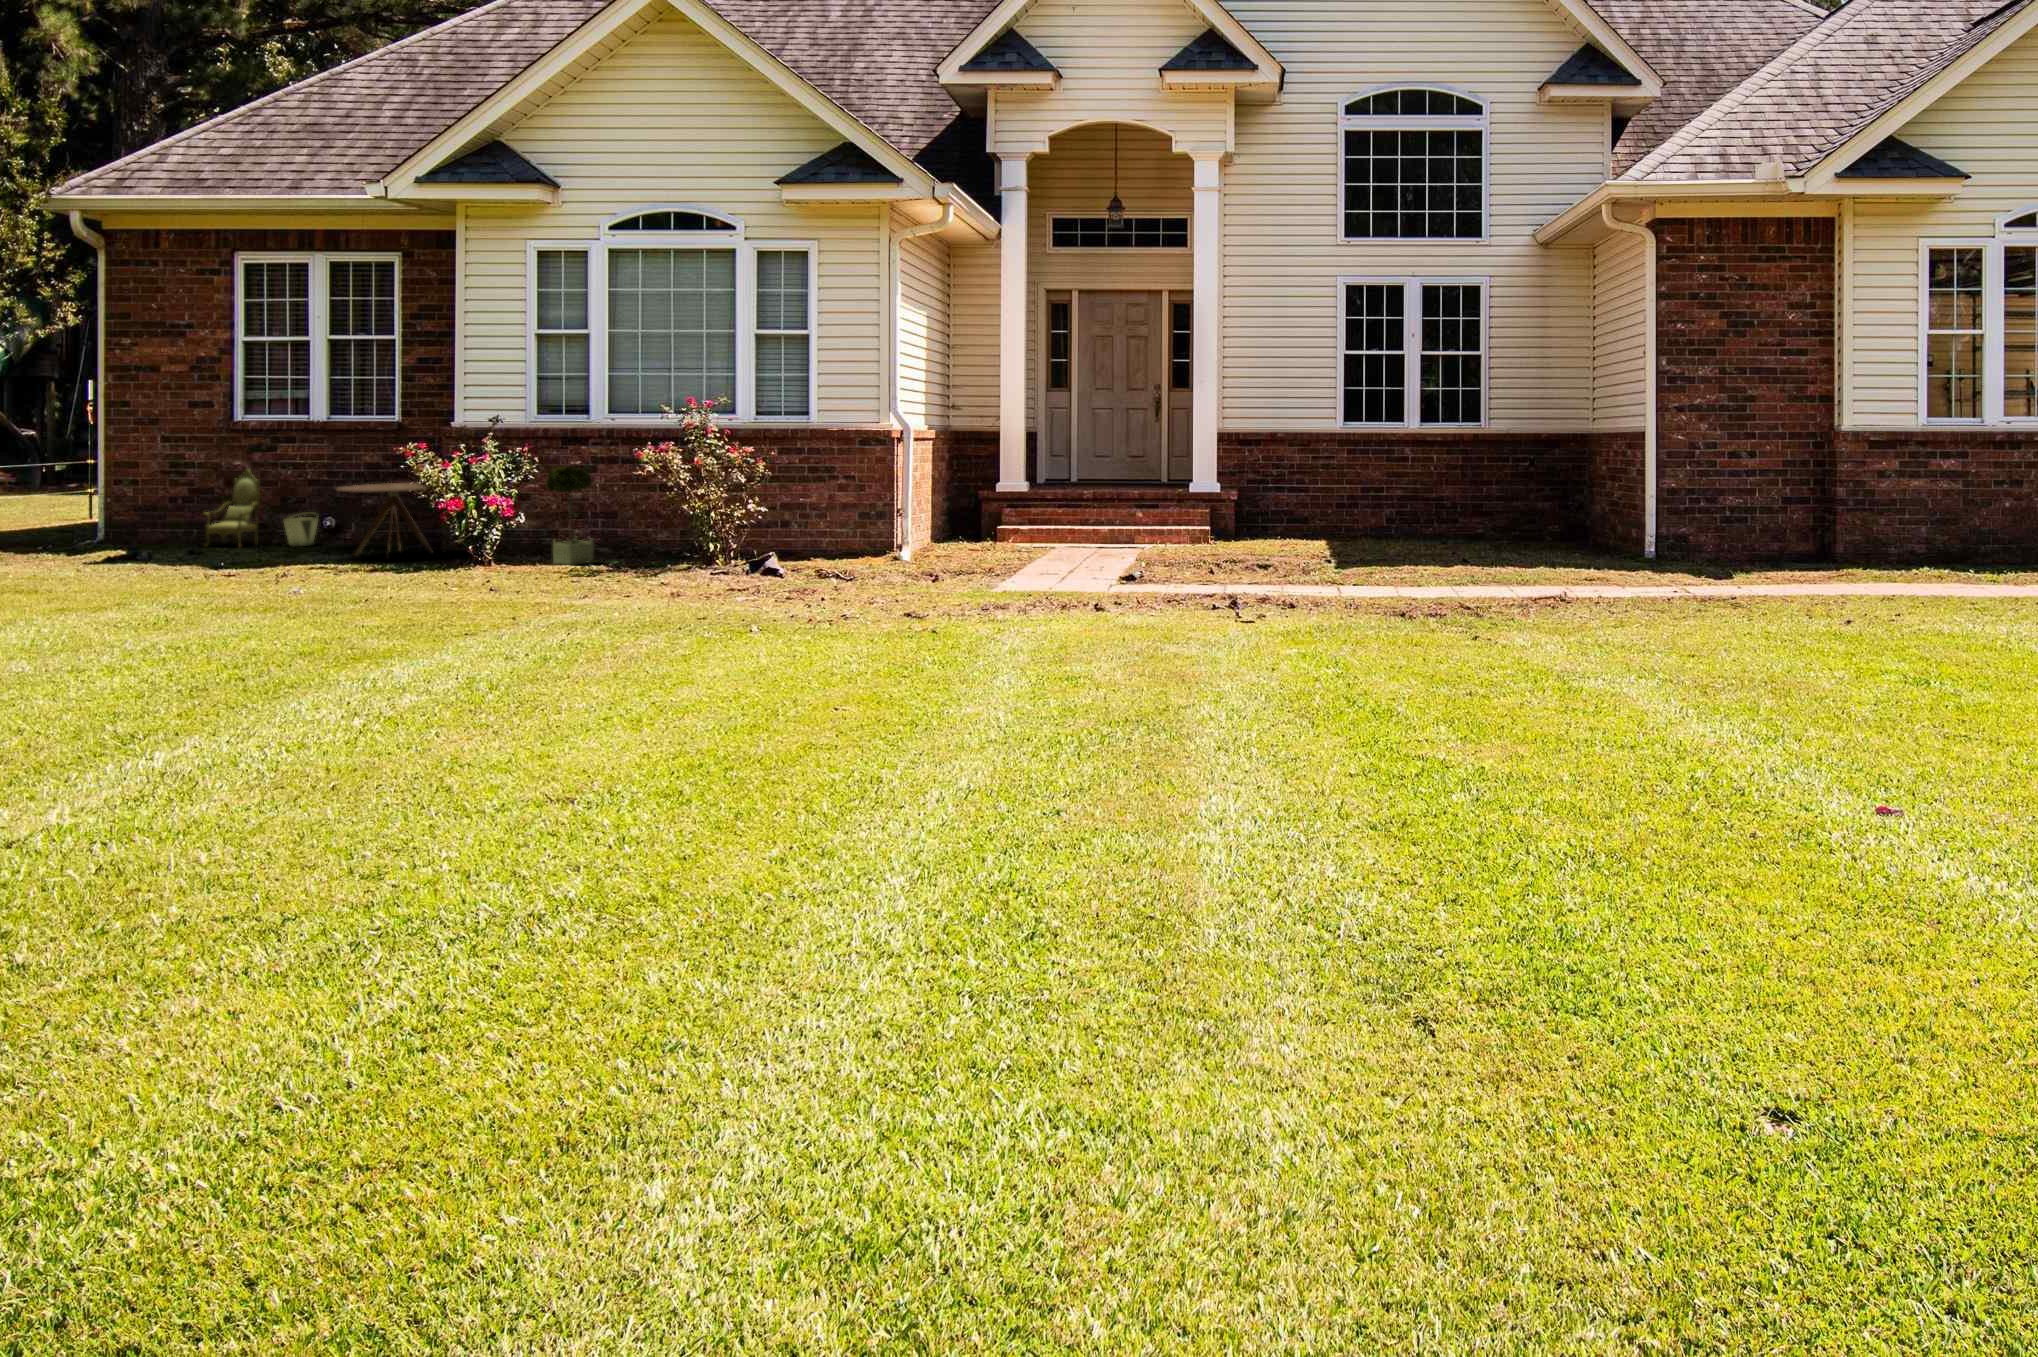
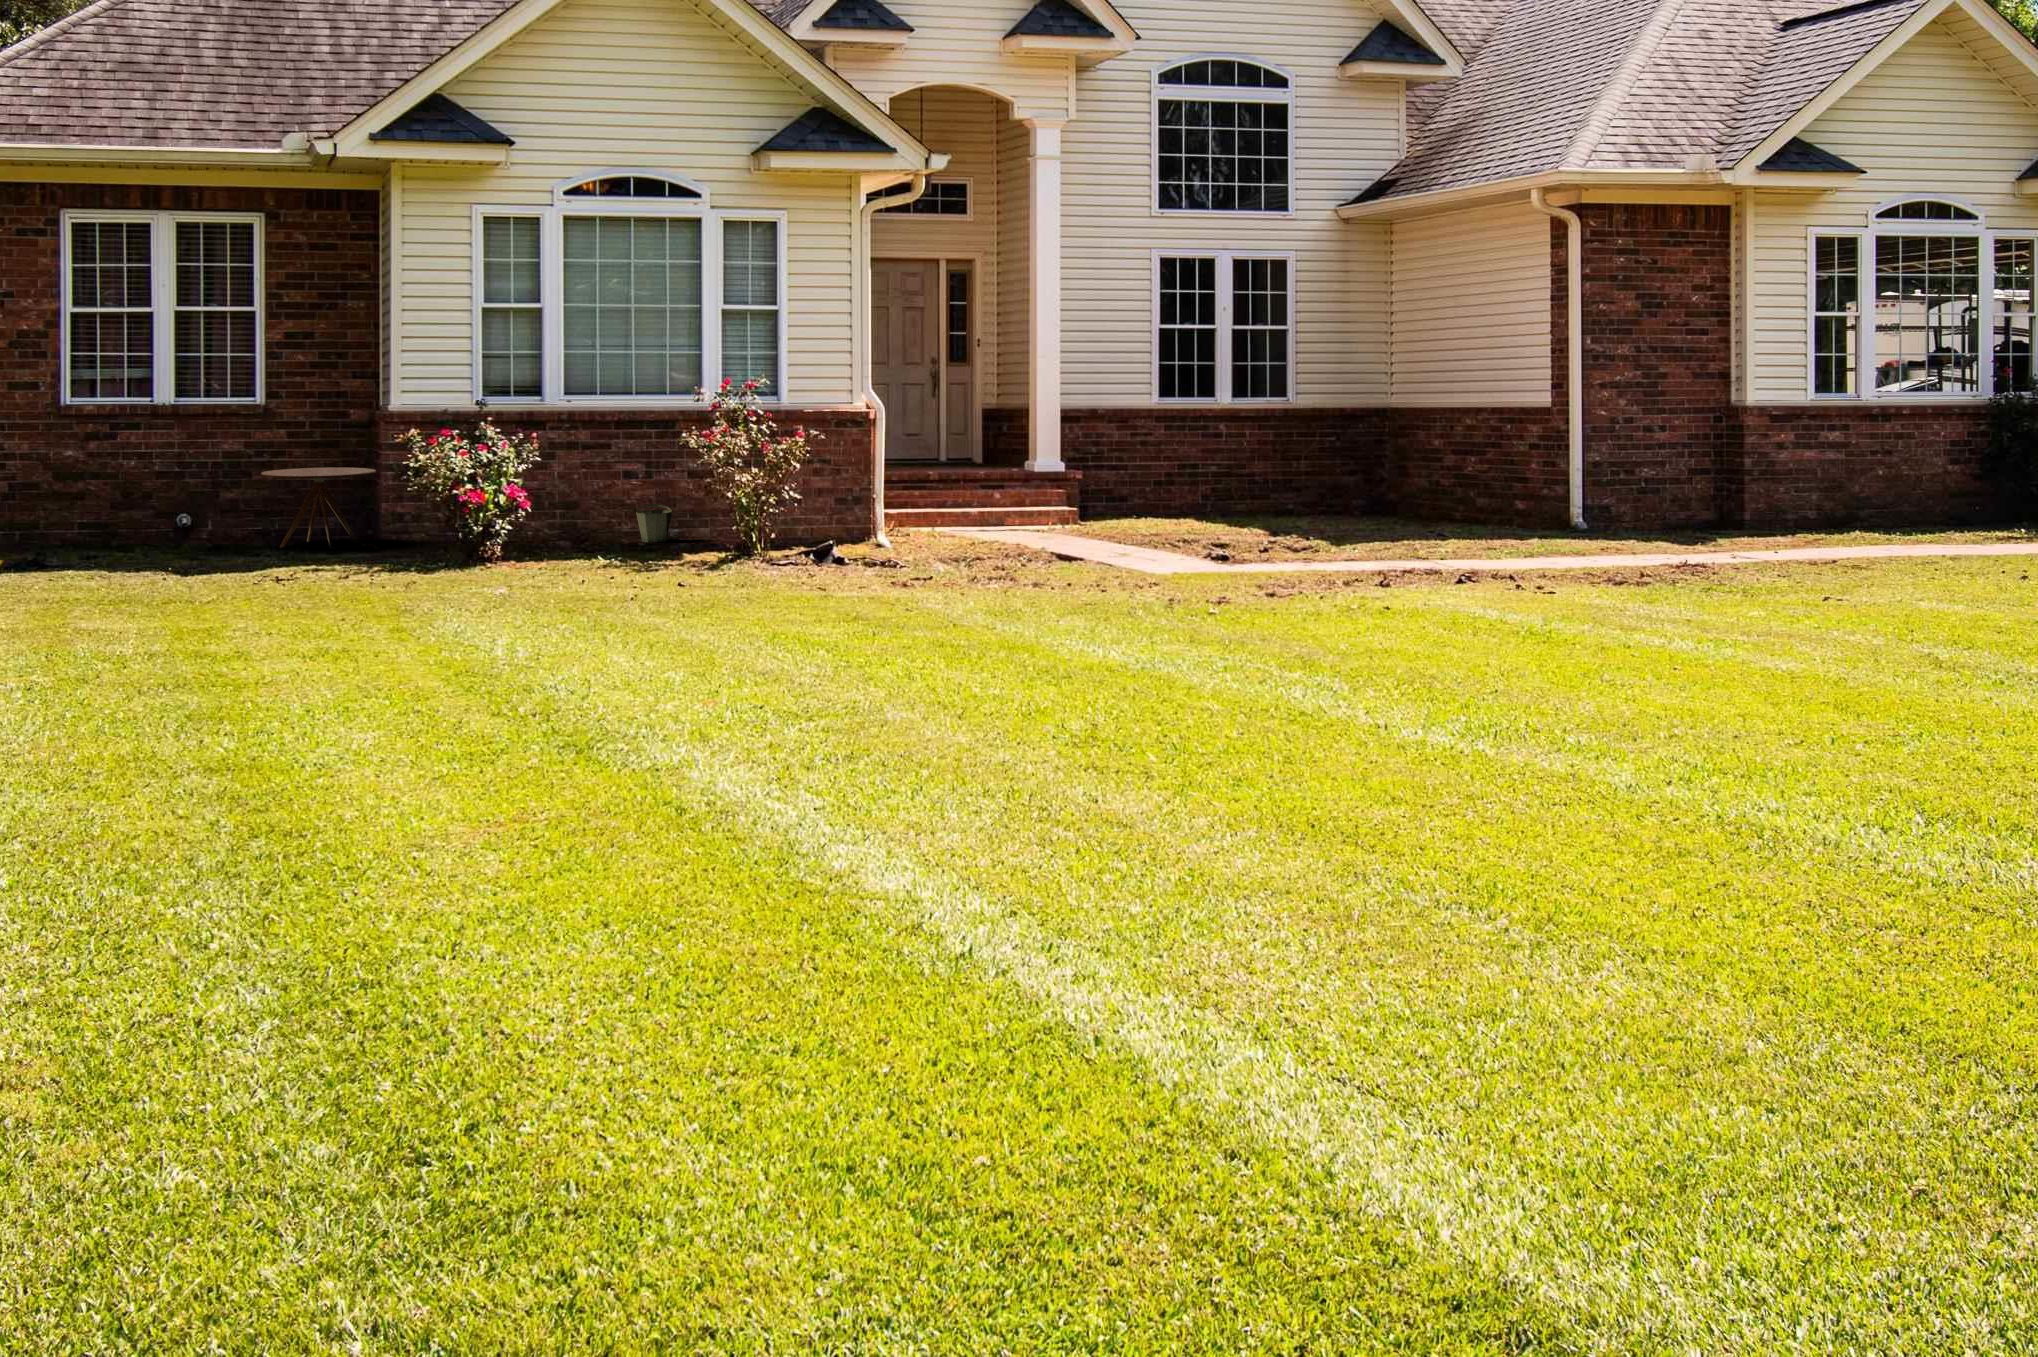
potted tree: present [546,466,594,565] -> none [529,444,574,547]
armchair: present [203,469,260,547] -> none [38,430,107,546]
bucket: present [284,512,319,546] -> present [636,504,672,543]

